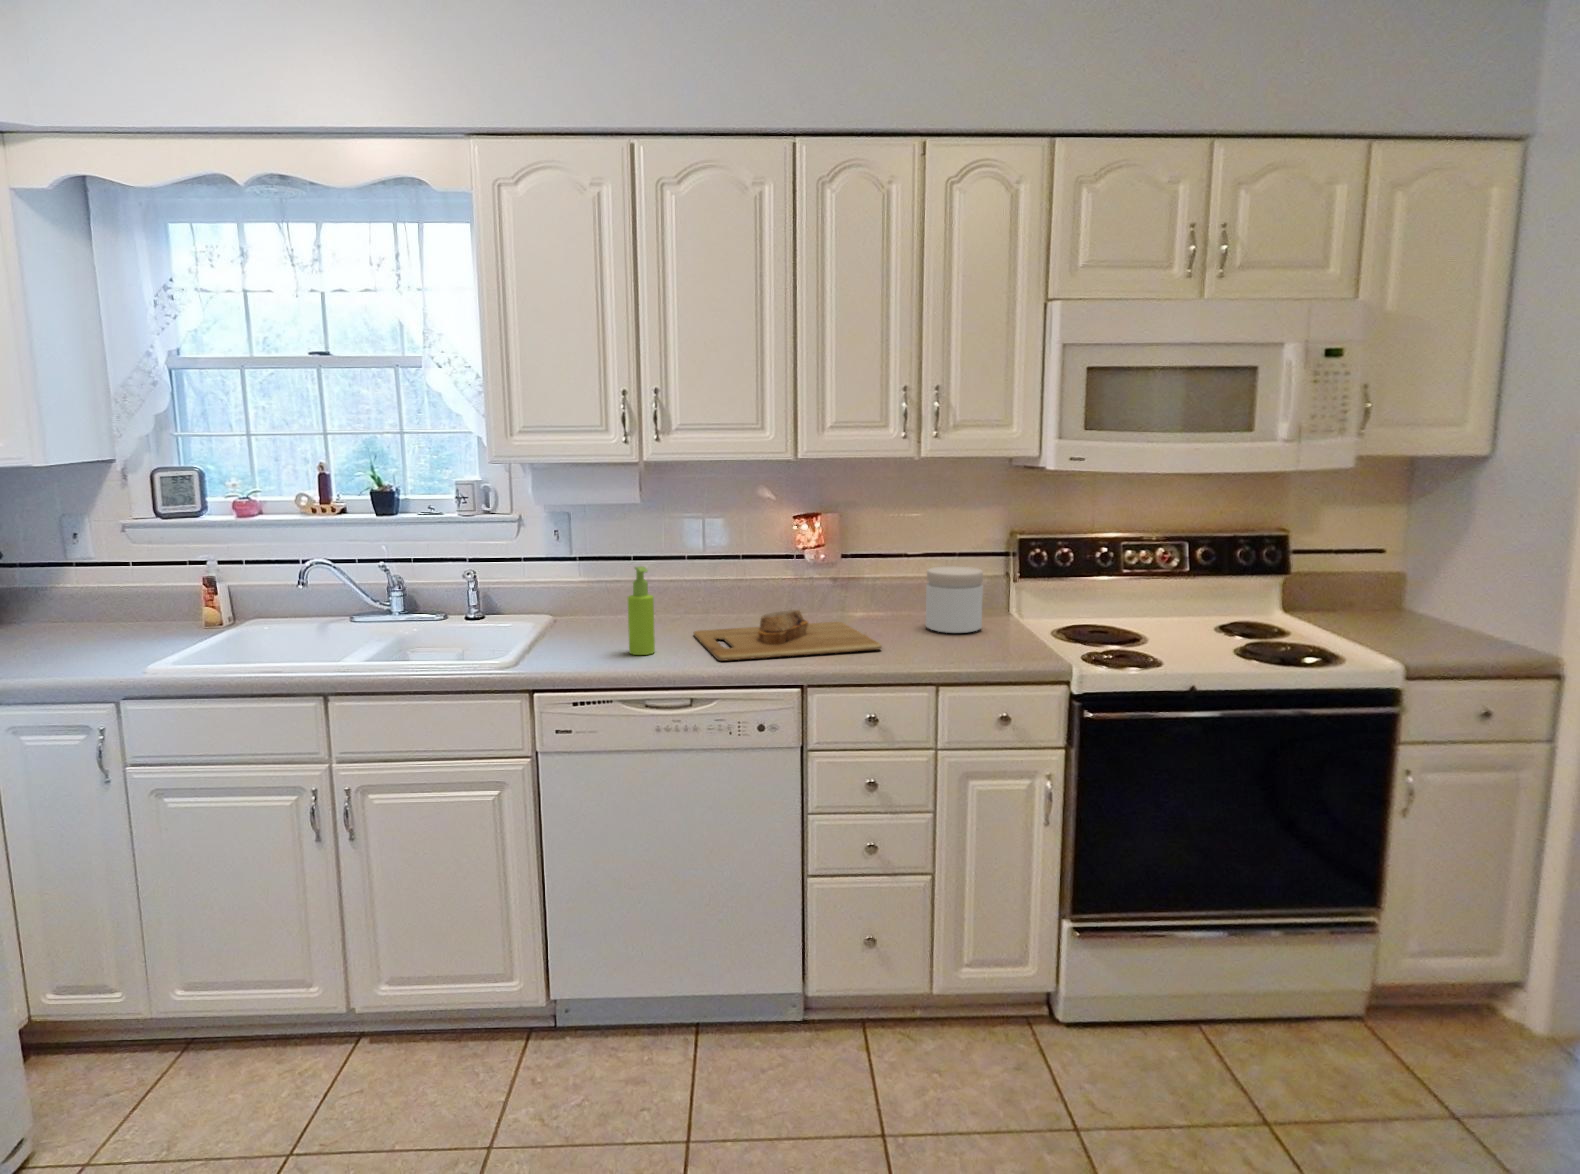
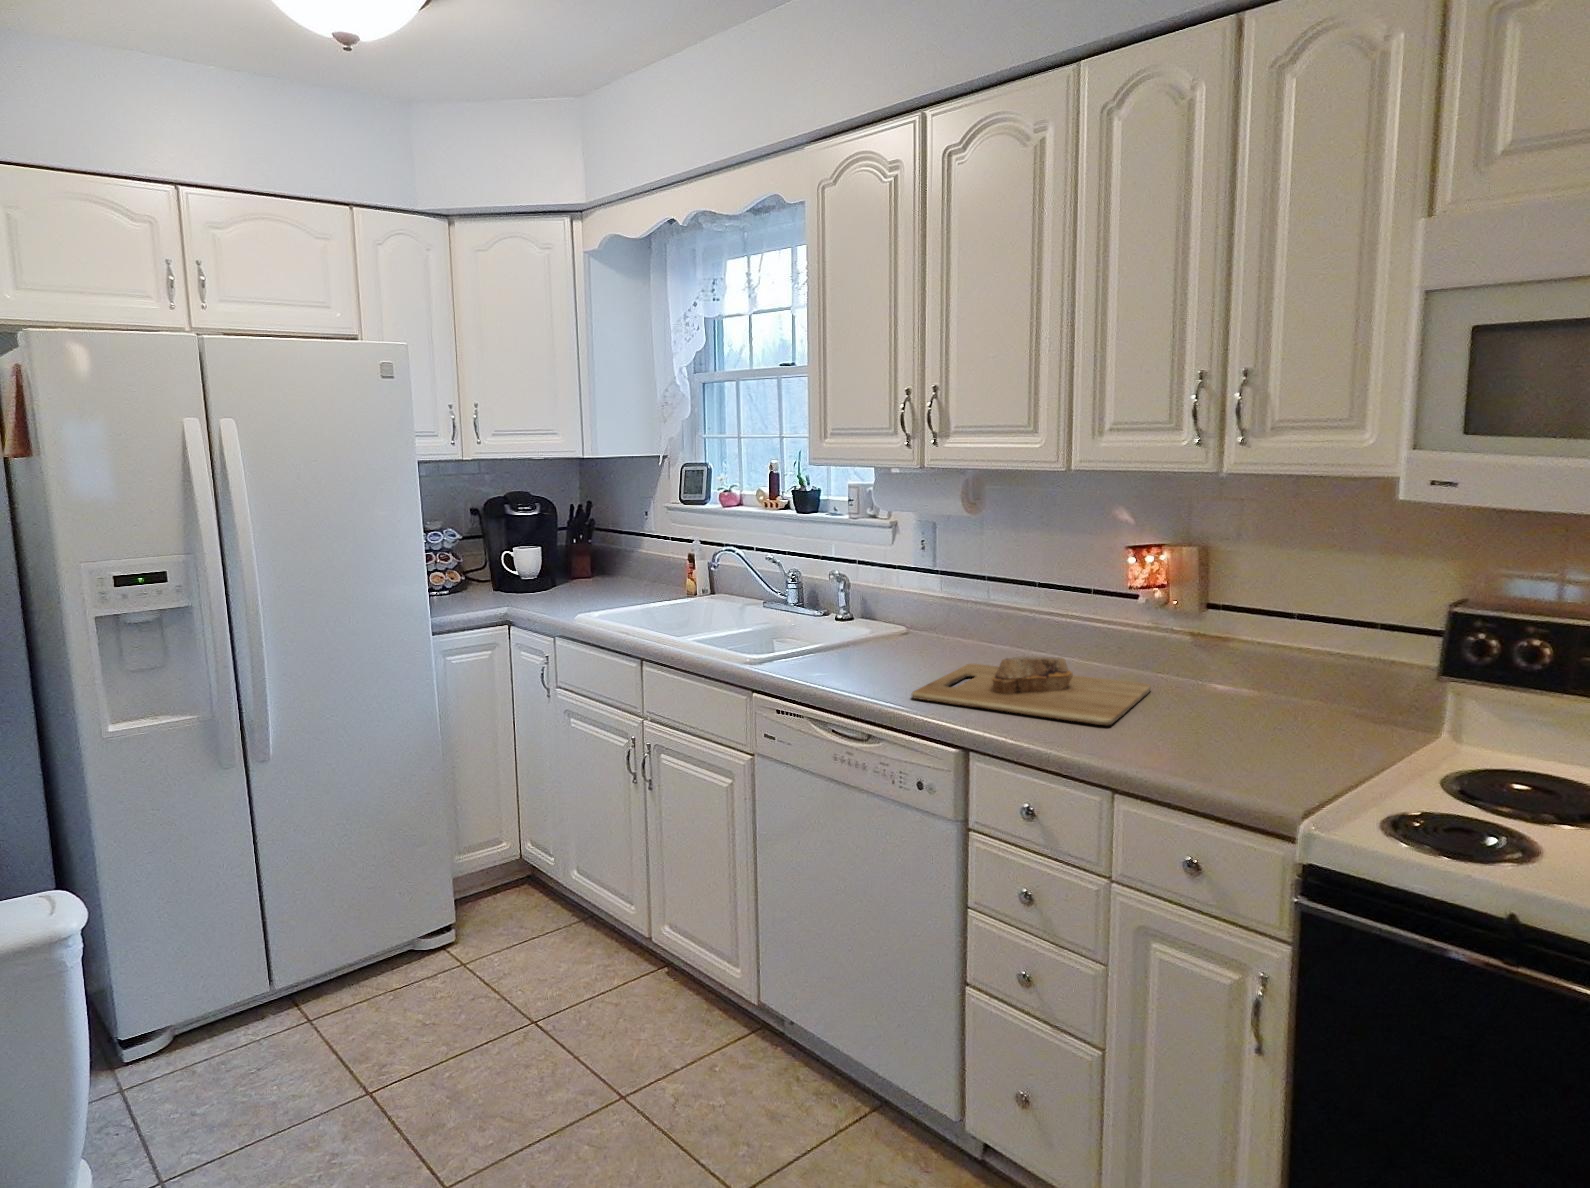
soap dispenser: present [628,566,655,655] -> none [861,581,888,677]
jar: present [926,566,983,633] -> none [1246,632,1340,733]

